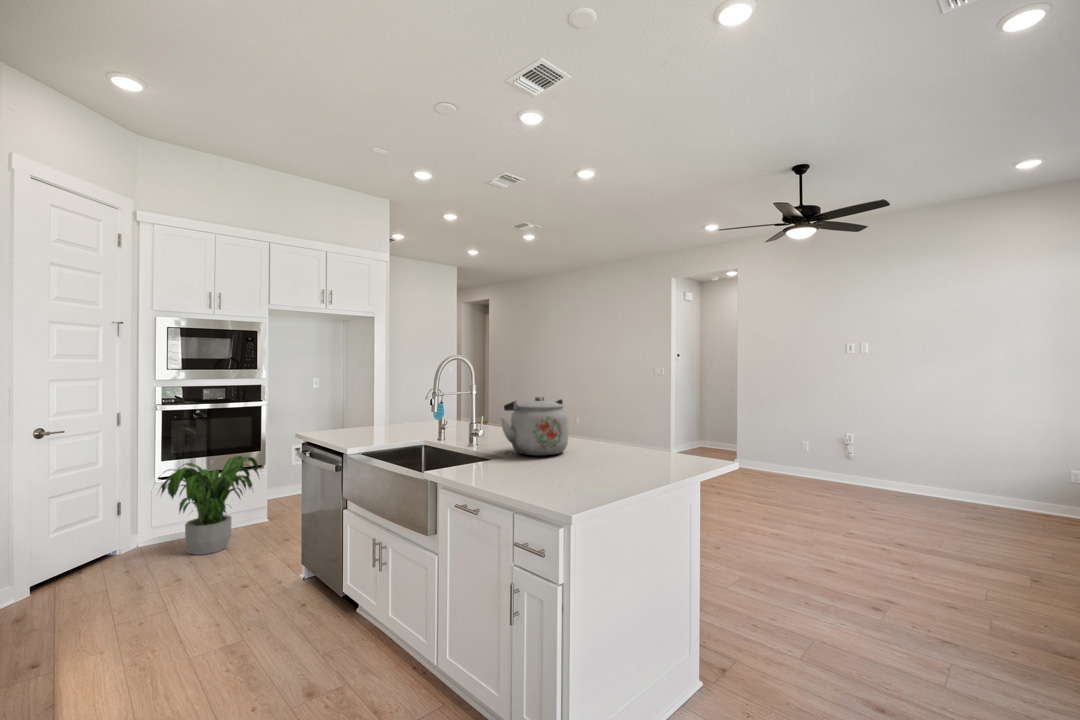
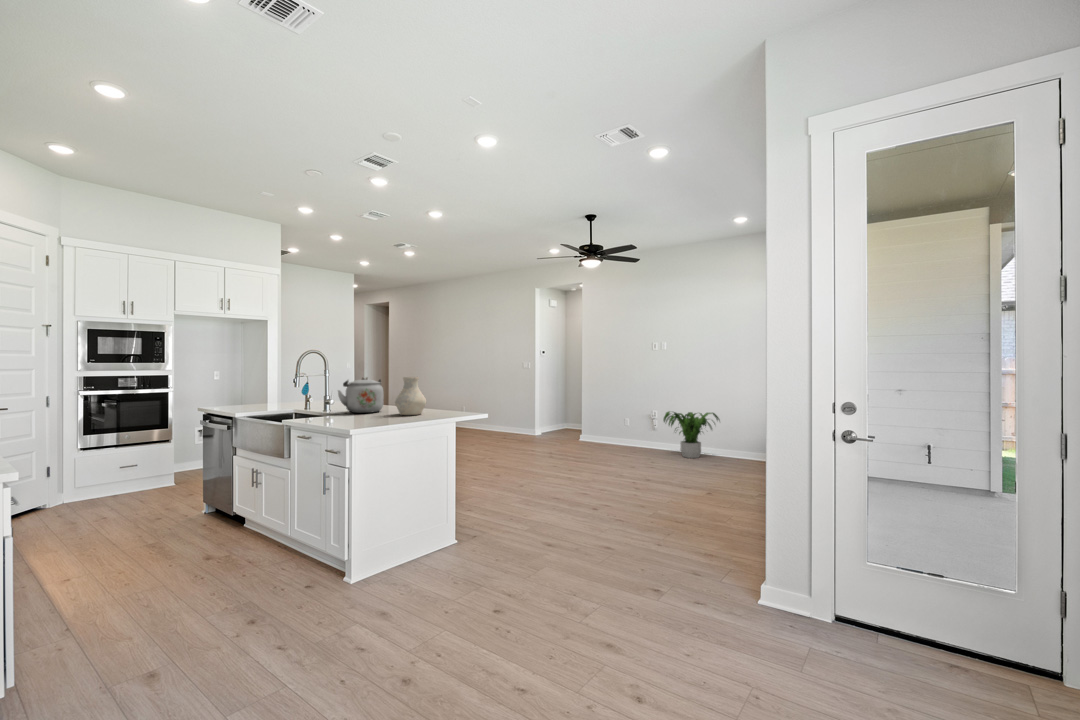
vase: none [601,398,654,466] -> present [395,377,426,415]
potted plant: present [160,456,259,555] -> present [663,411,720,458]

